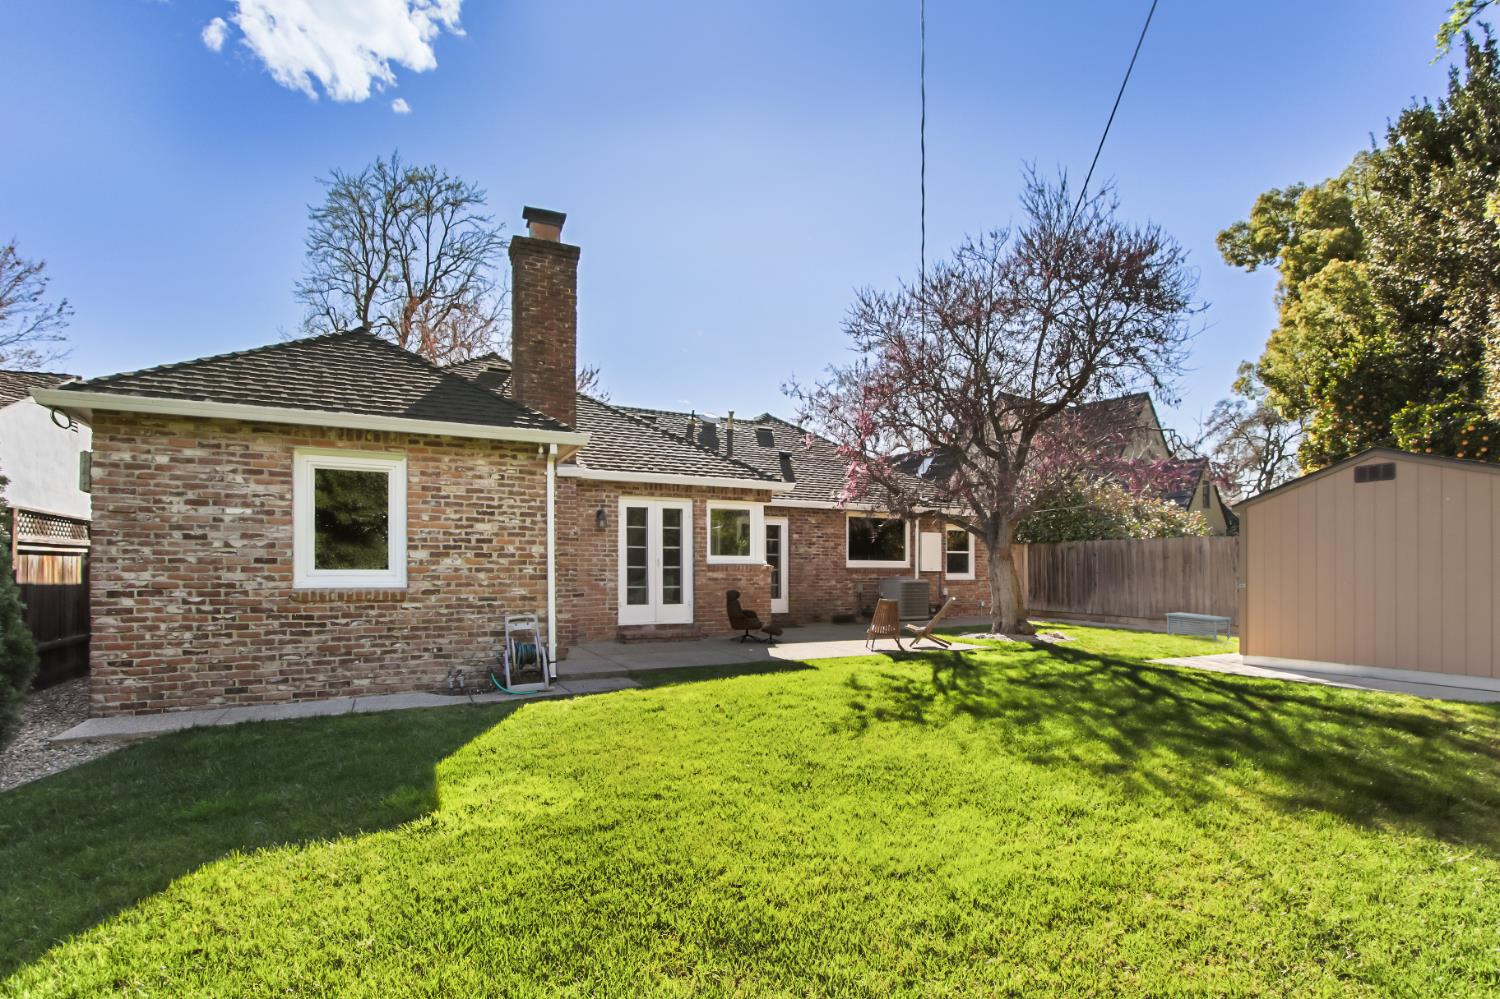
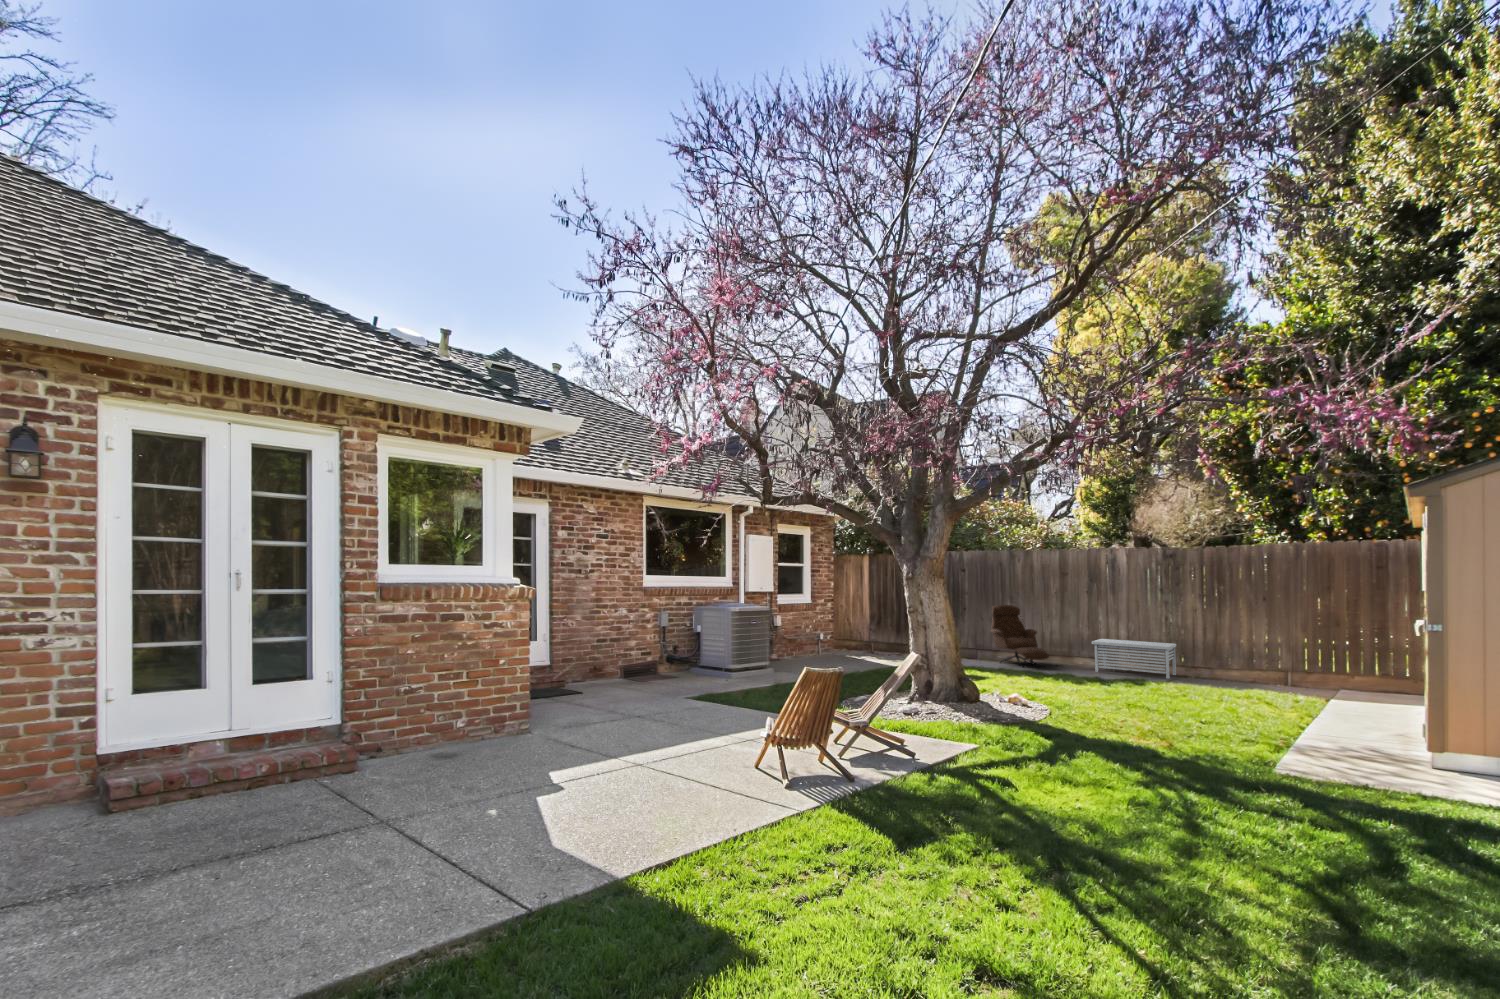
lounge chair: present [726,590,783,644] -> present [991,605,1049,665]

